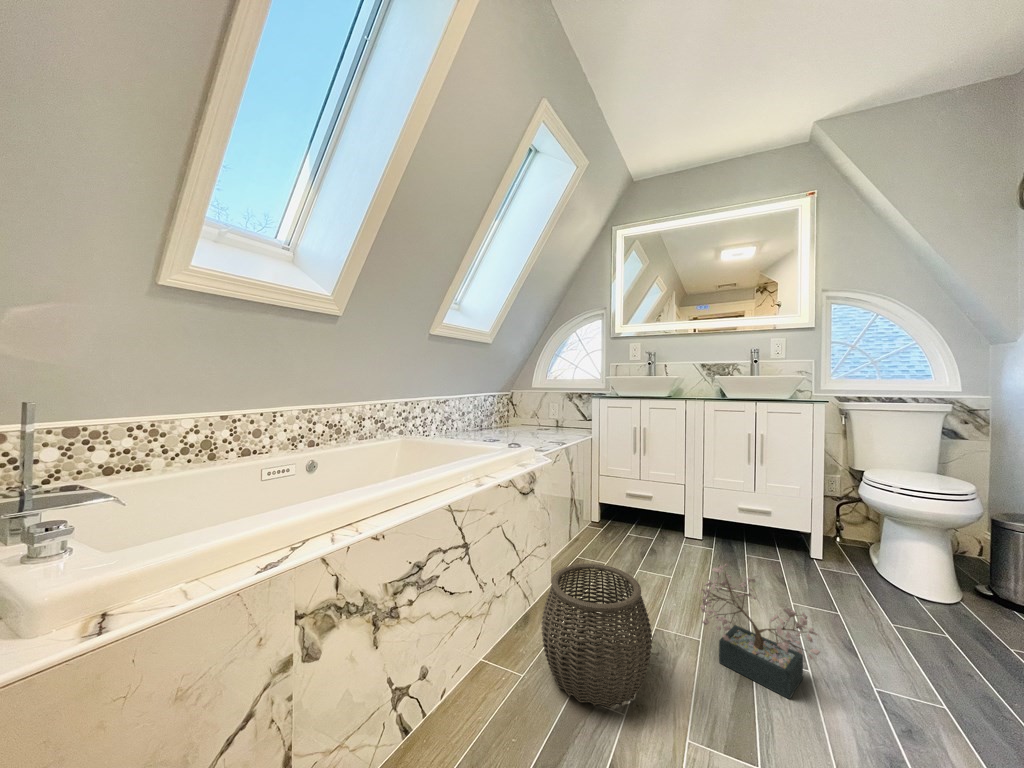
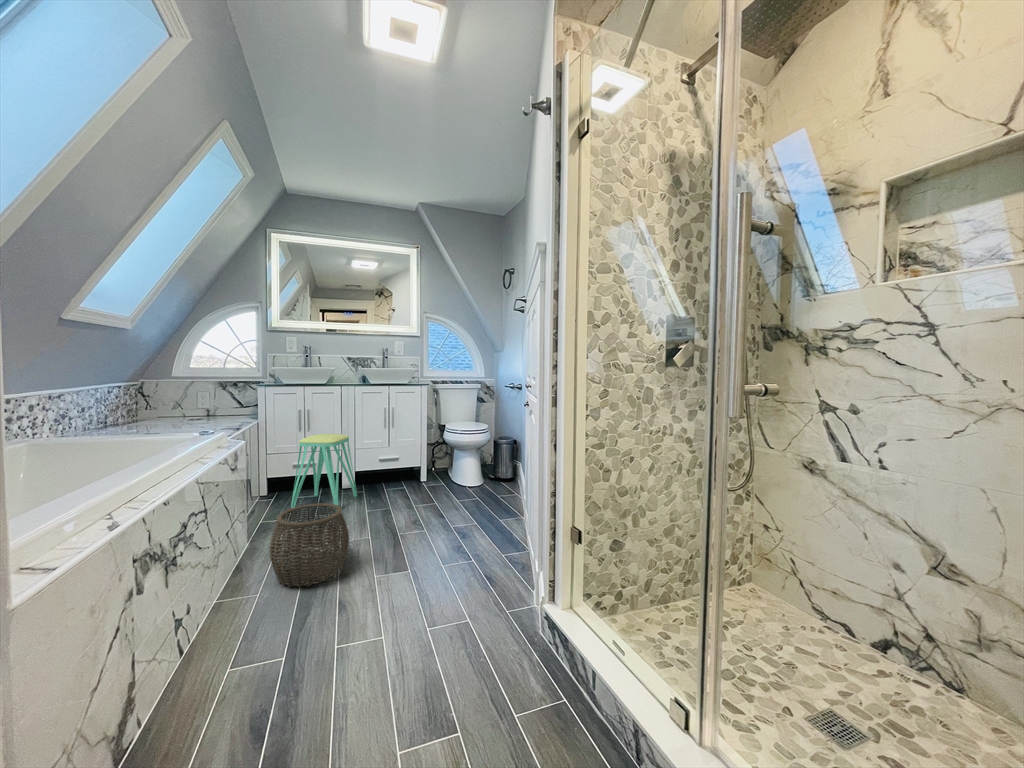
stool: none [616,460,701,569] -> present [291,434,357,508]
decorative plant: present [697,564,820,699] -> none [369,485,430,541]

